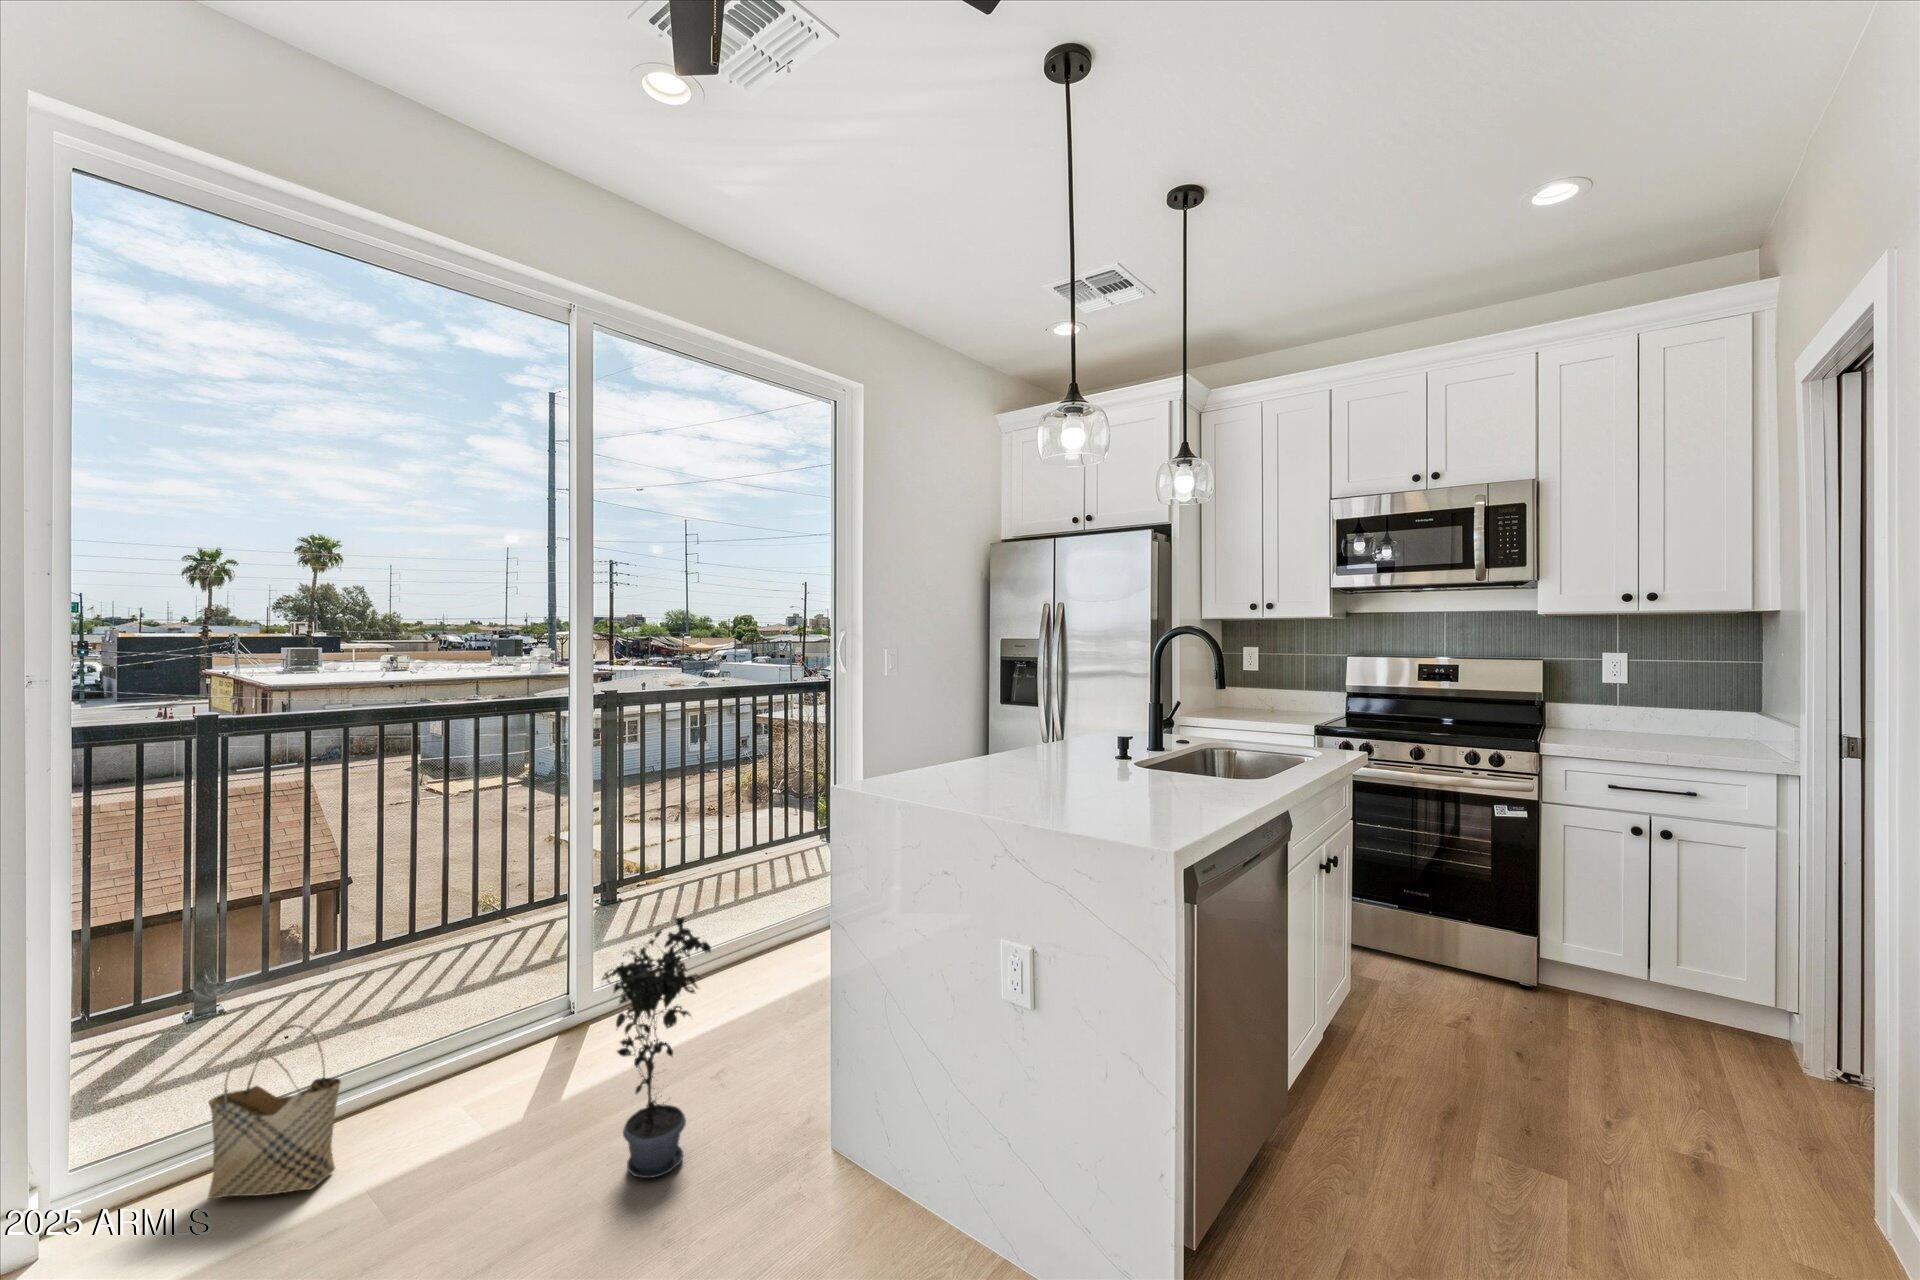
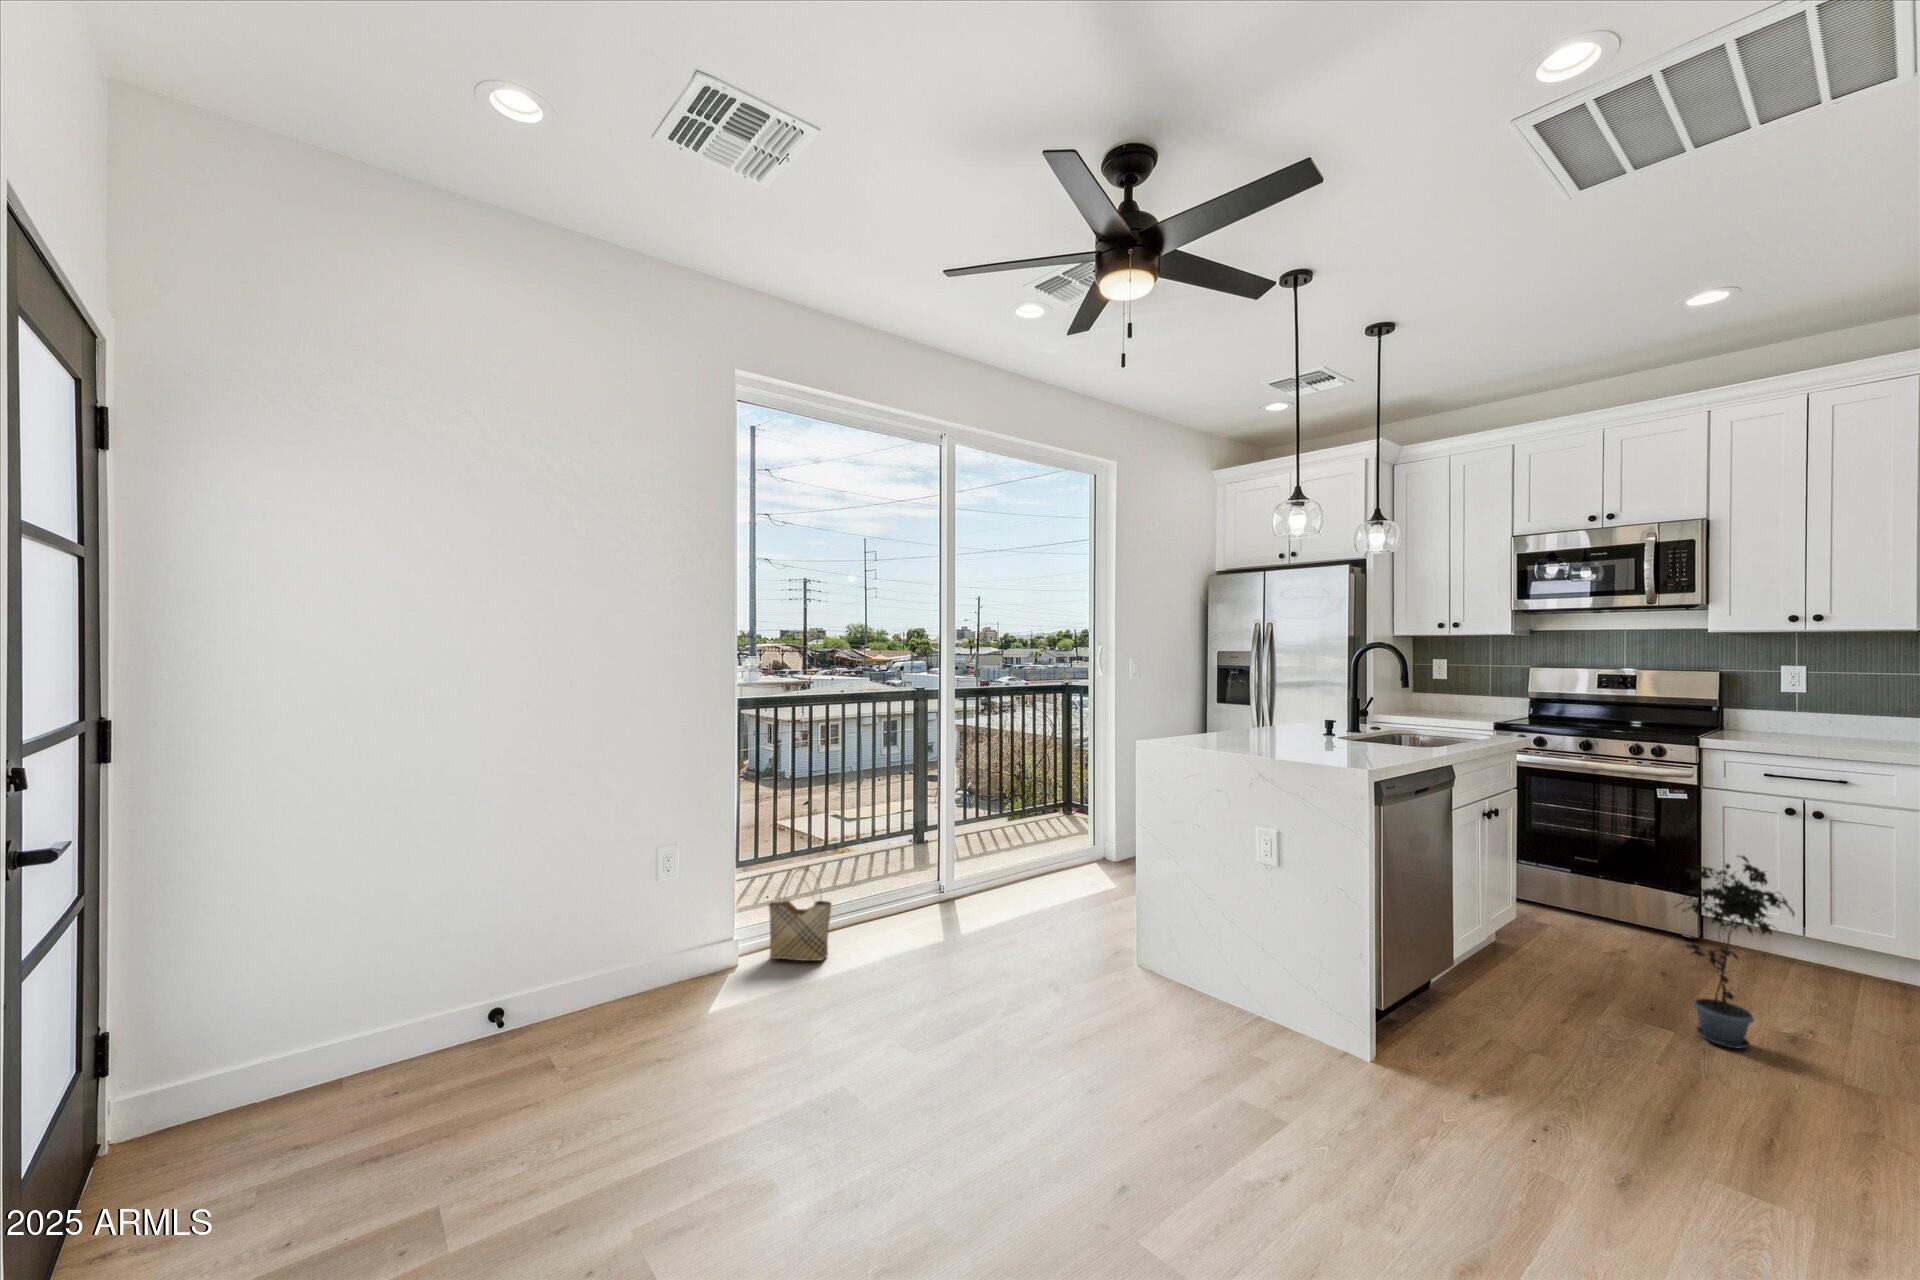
potted plant: present [602,917,711,1179] -> present [1676,856,1794,1049]

